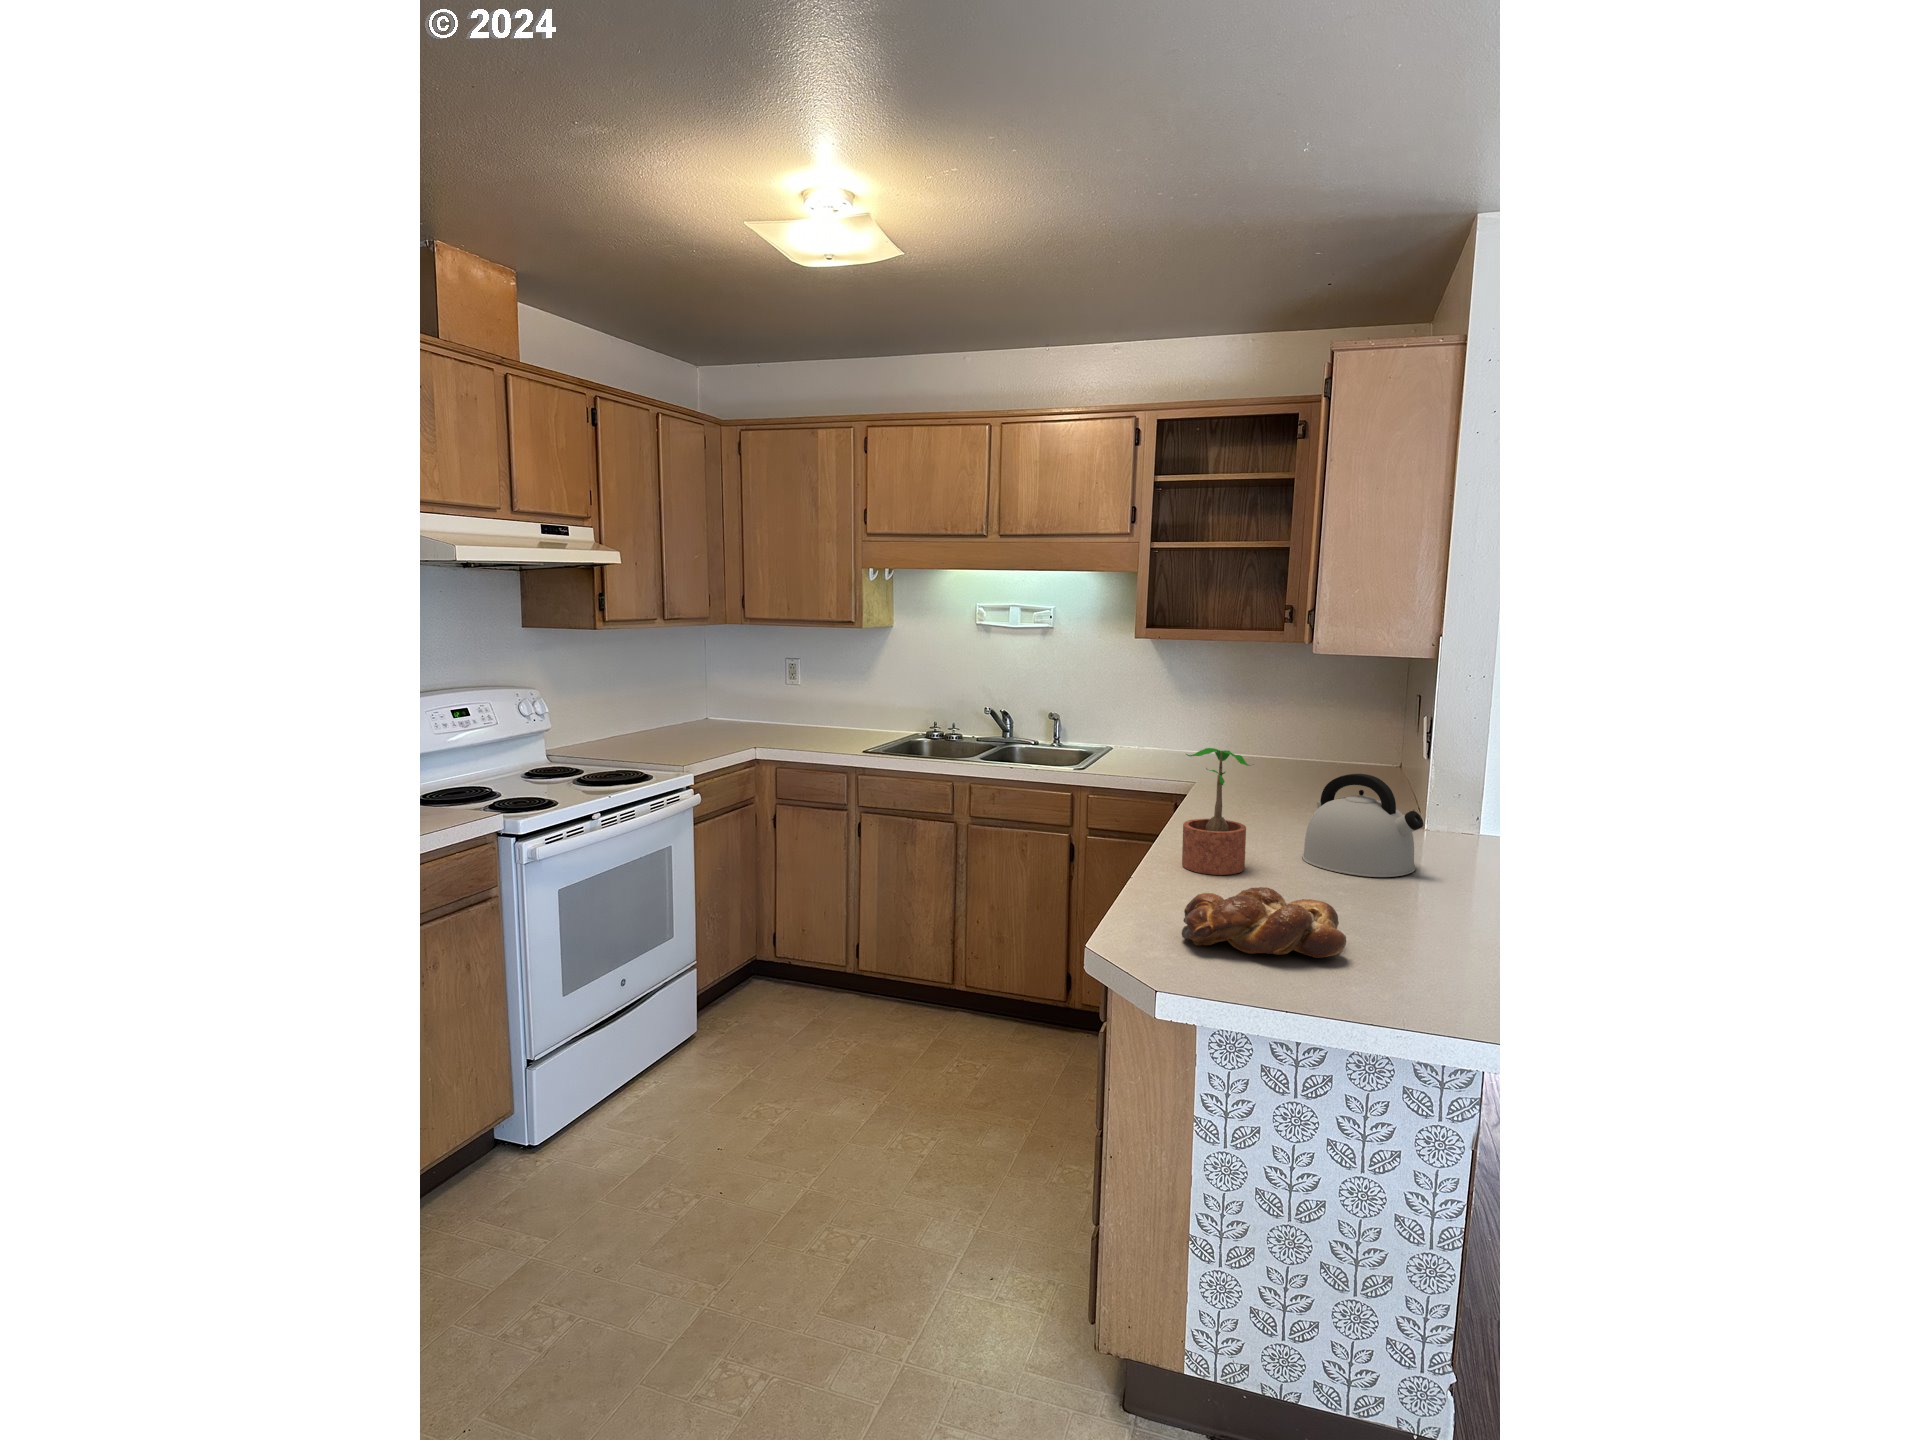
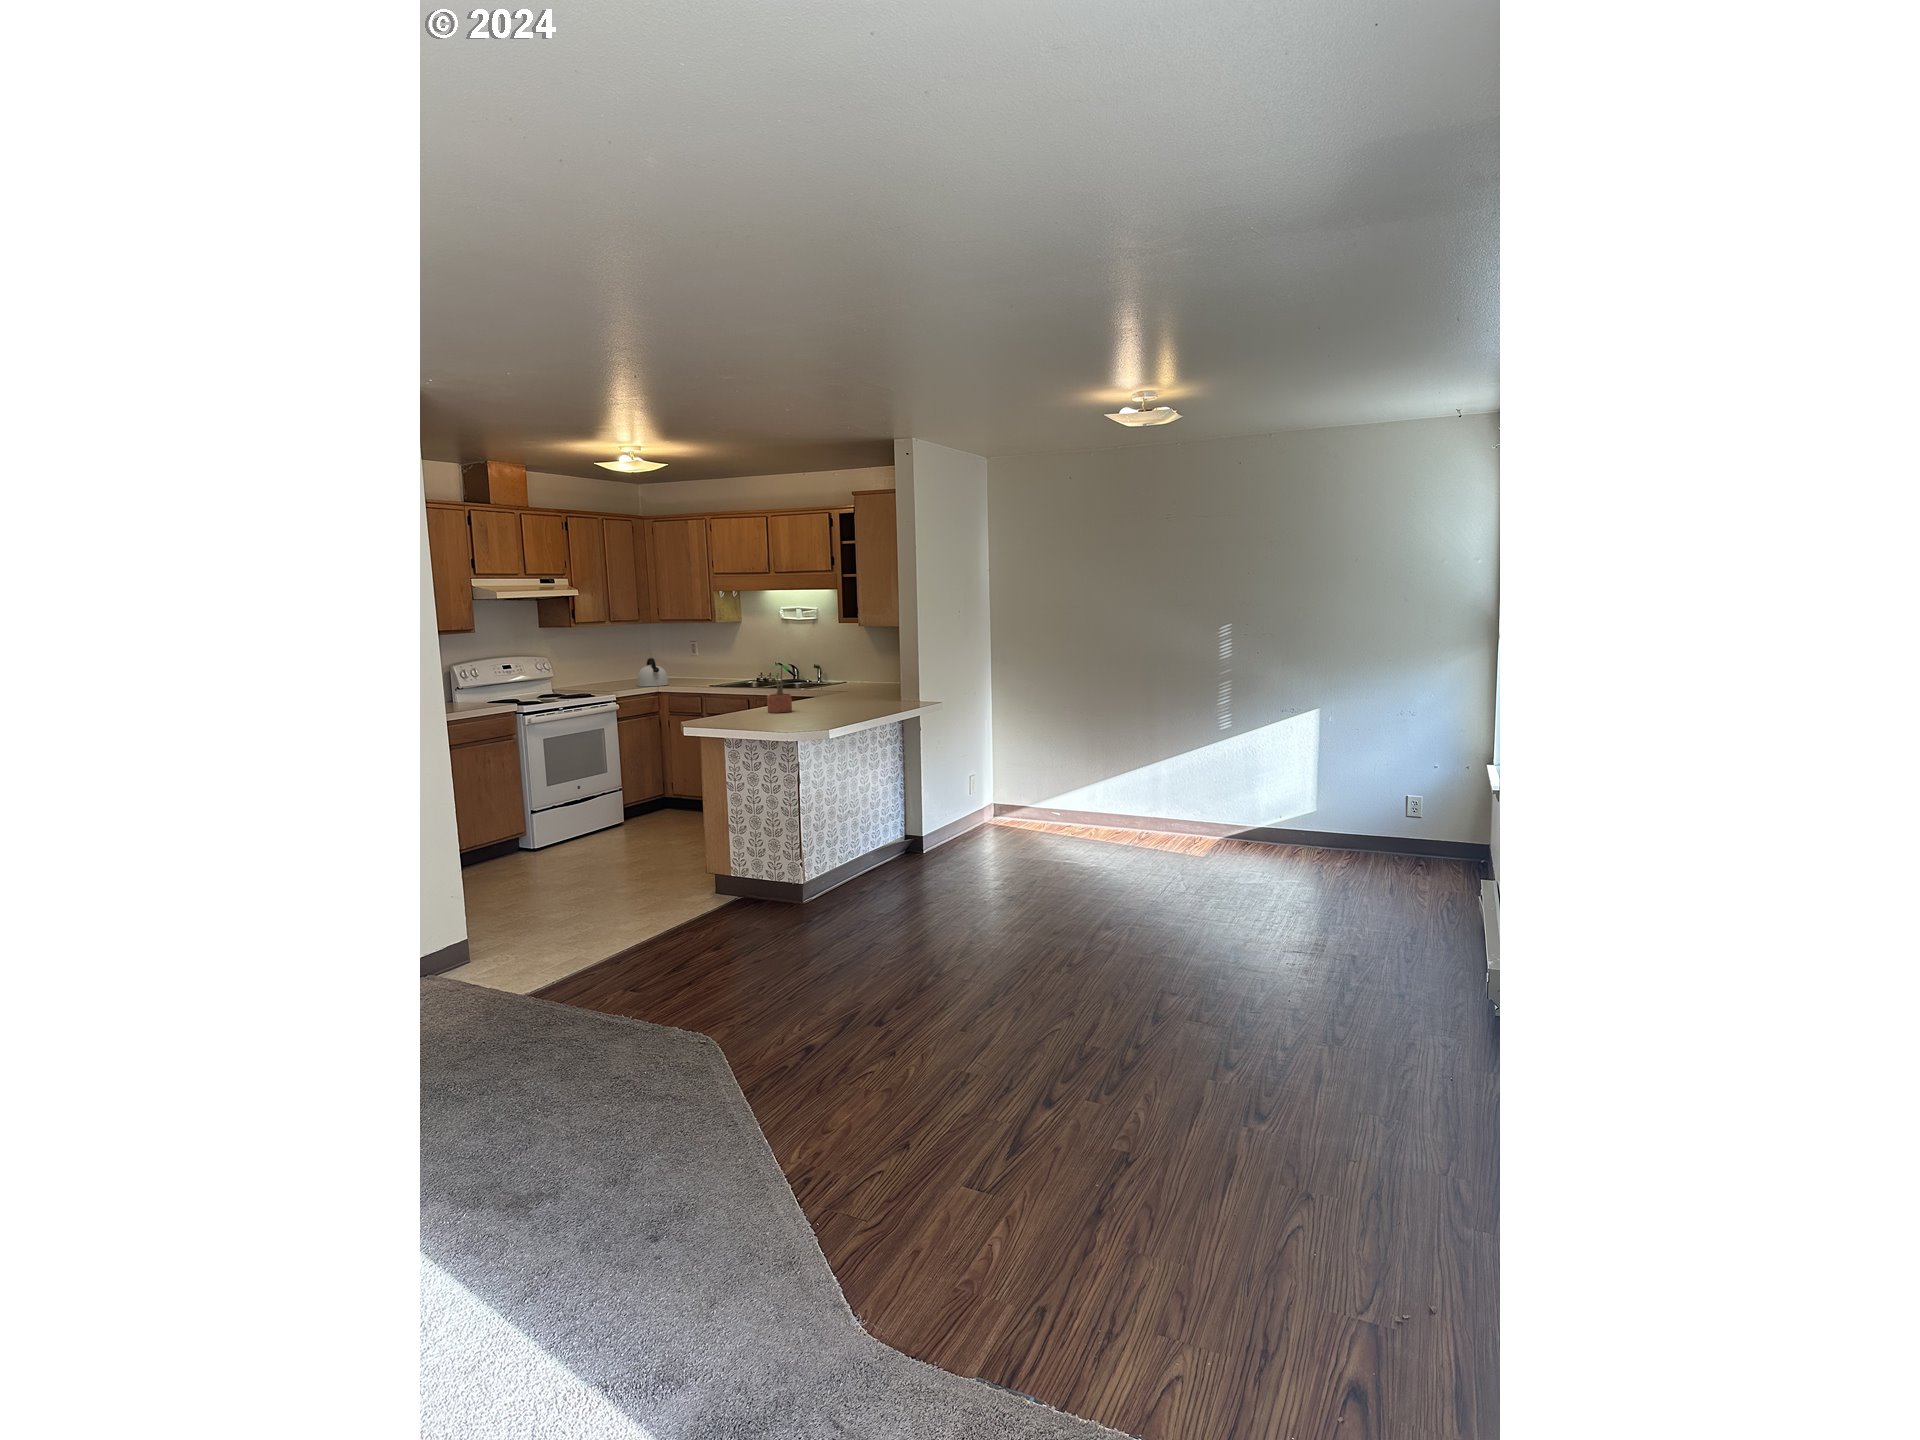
kettle: present [1302,774,1423,877] -> present [637,658,668,686]
bread loaf: present [1182,887,1346,958] -> none [718,704,771,723]

